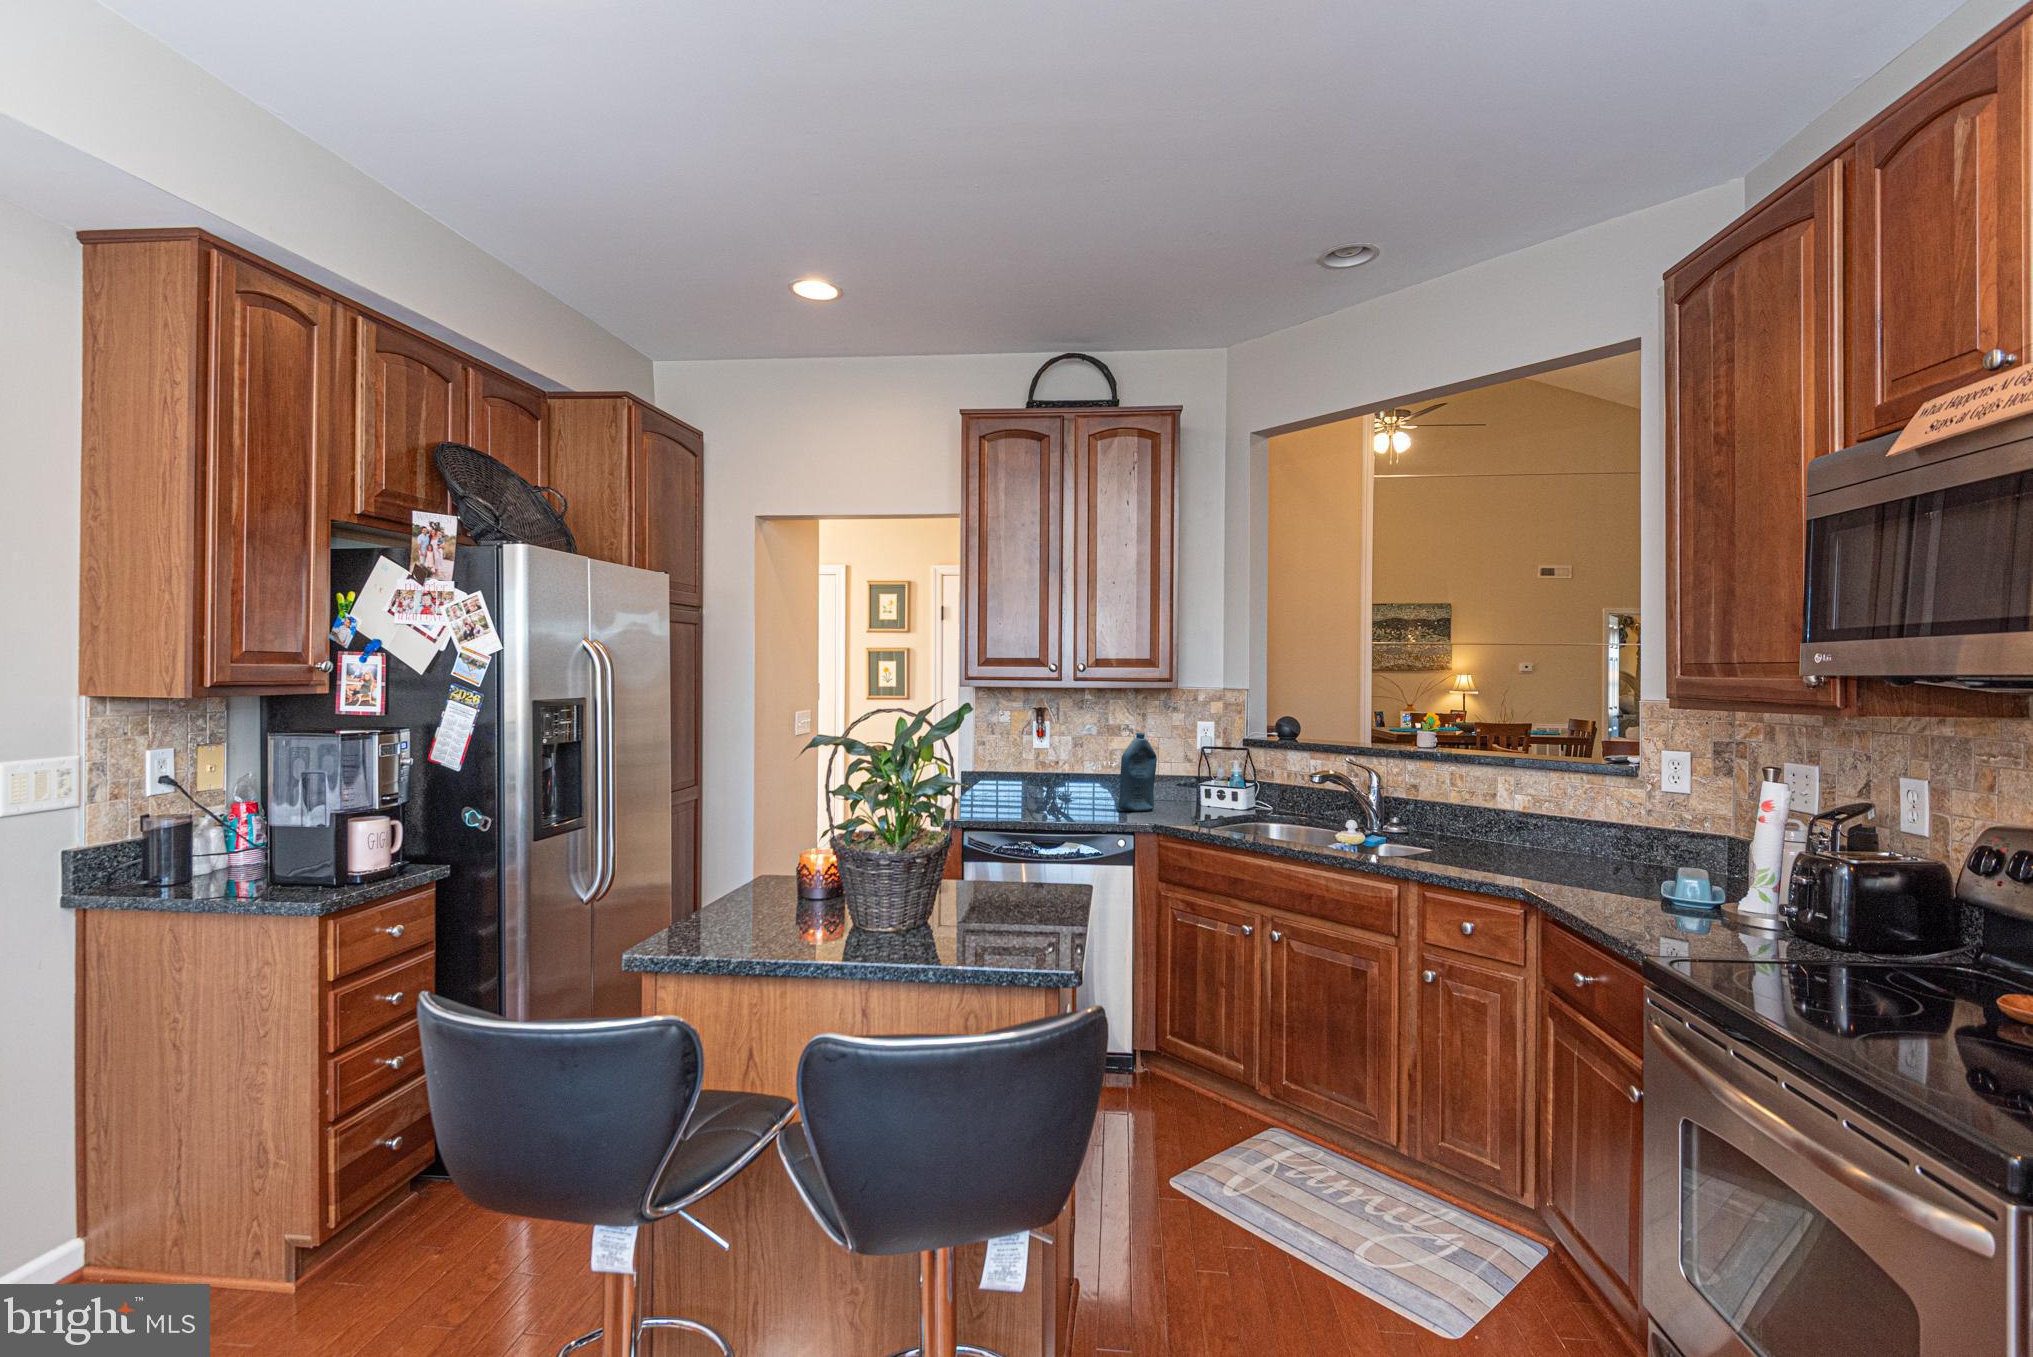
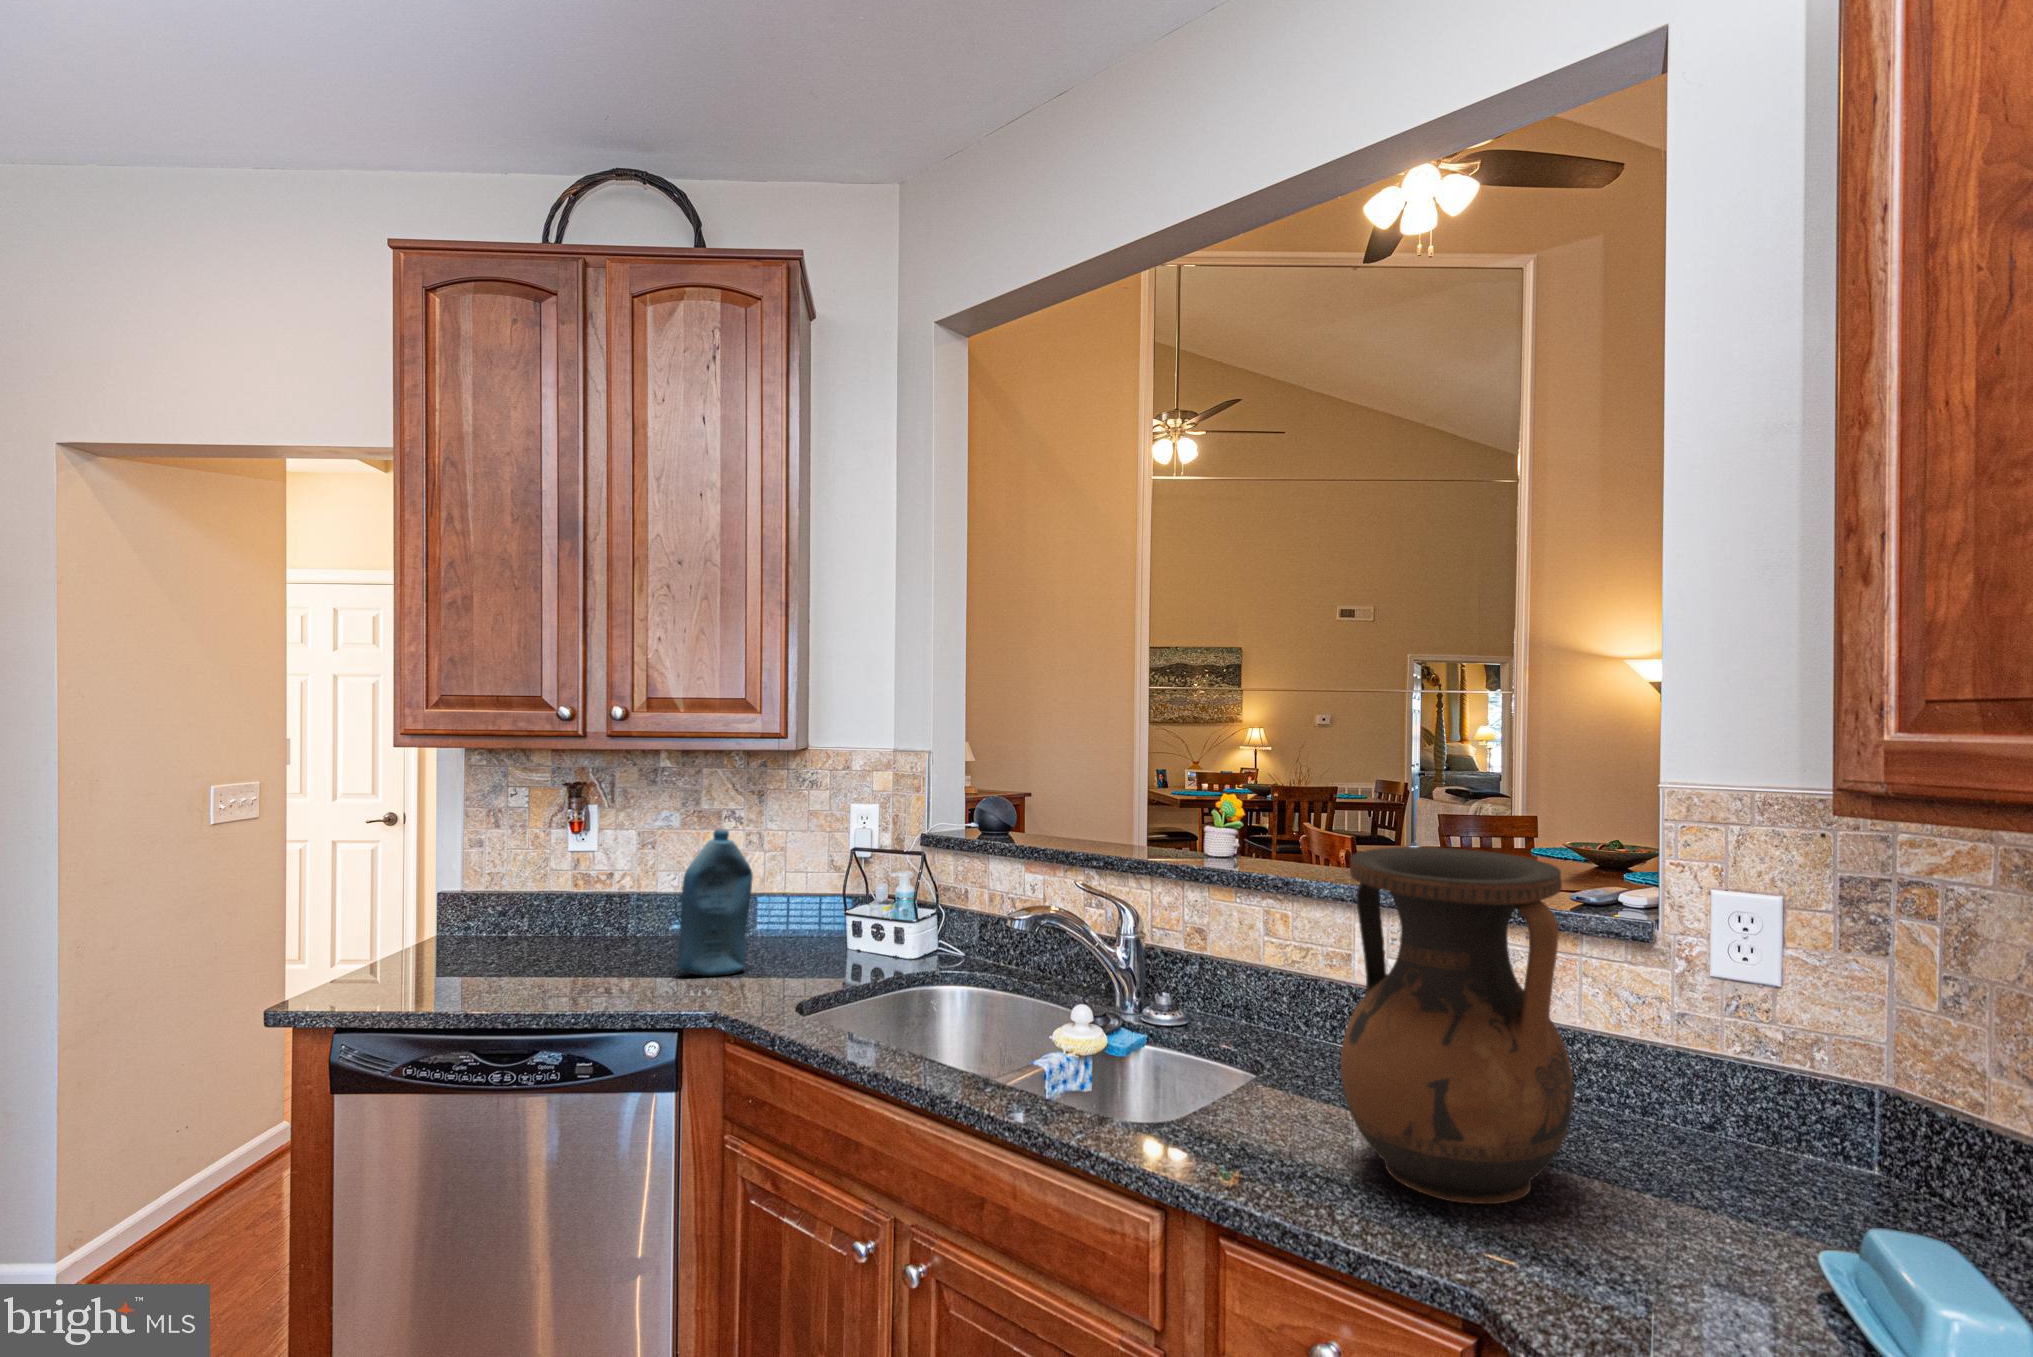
vase: none [1478,731,1580,875] -> present [1341,847,1574,1204]

